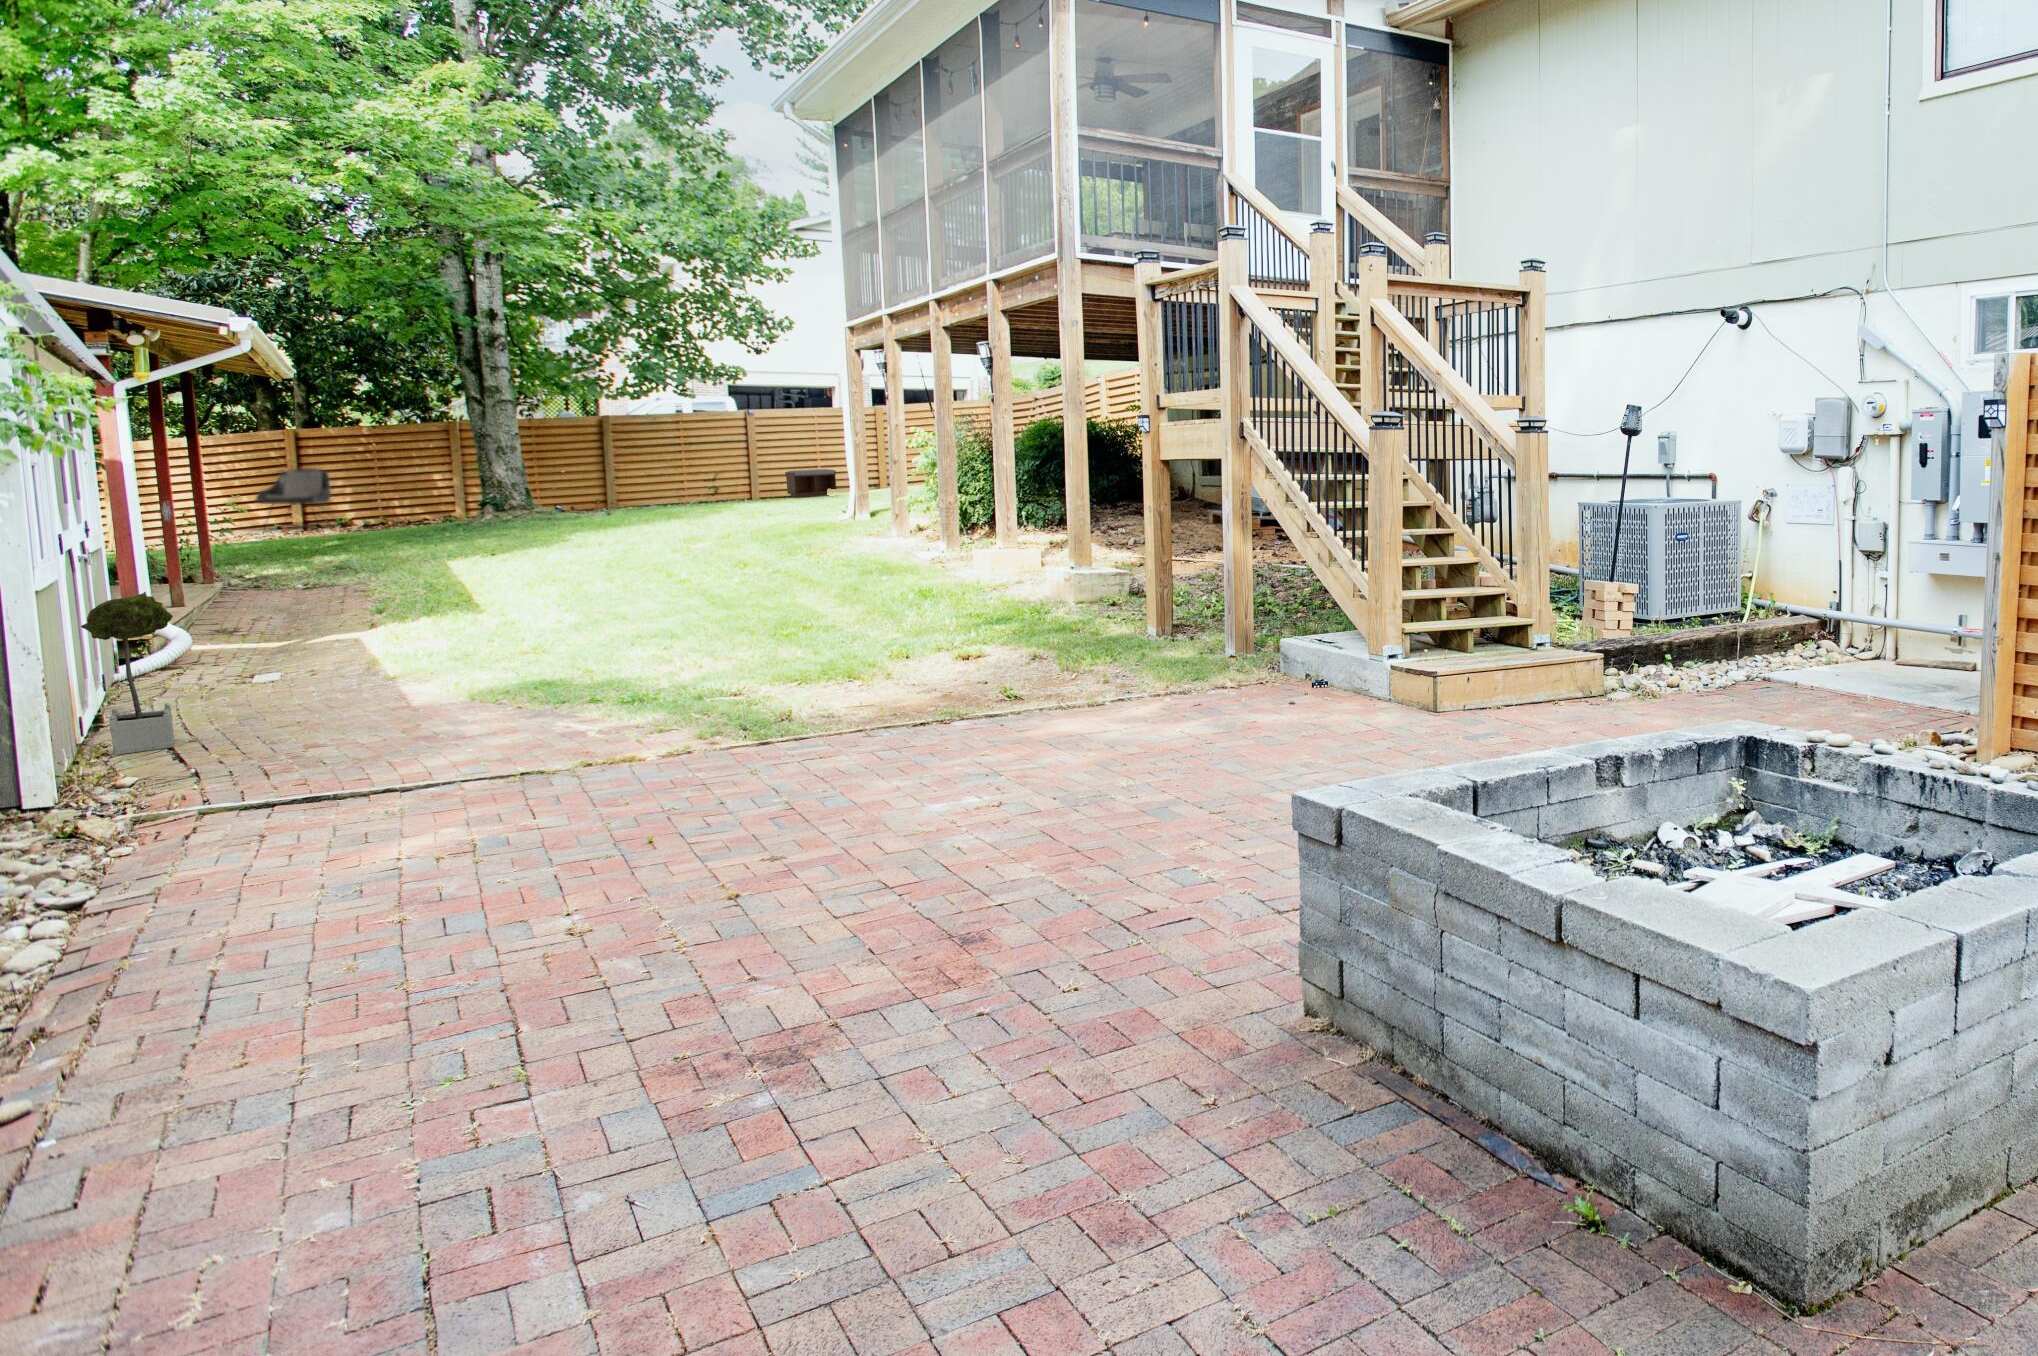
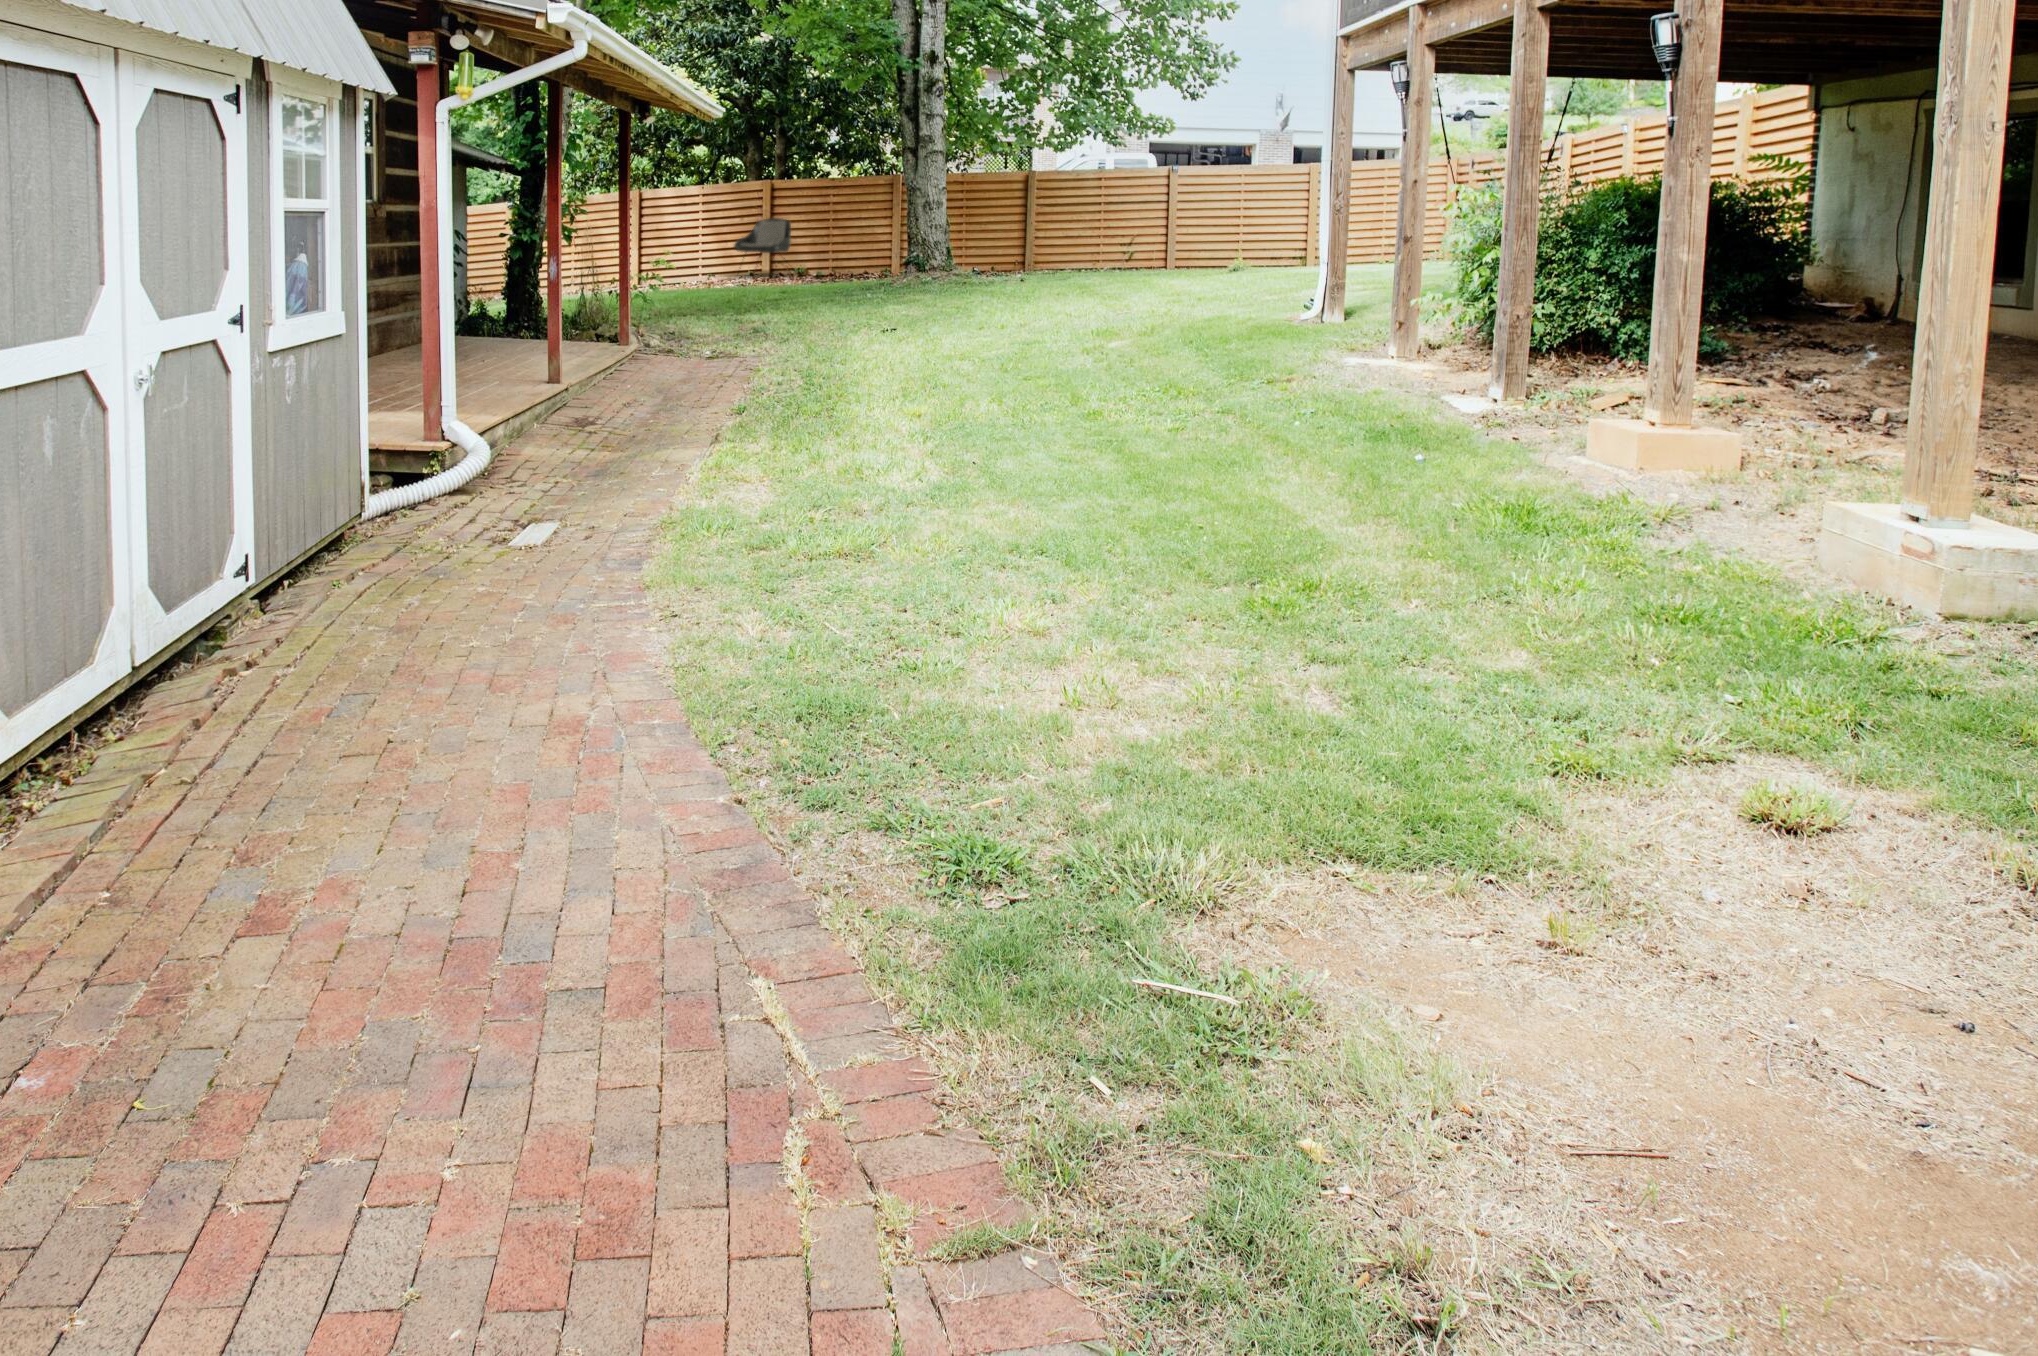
bench: present [785,469,836,497] -> none [1202,231,1257,263]
potted tree: present [81,592,174,755] -> none [247,374,354,608]

